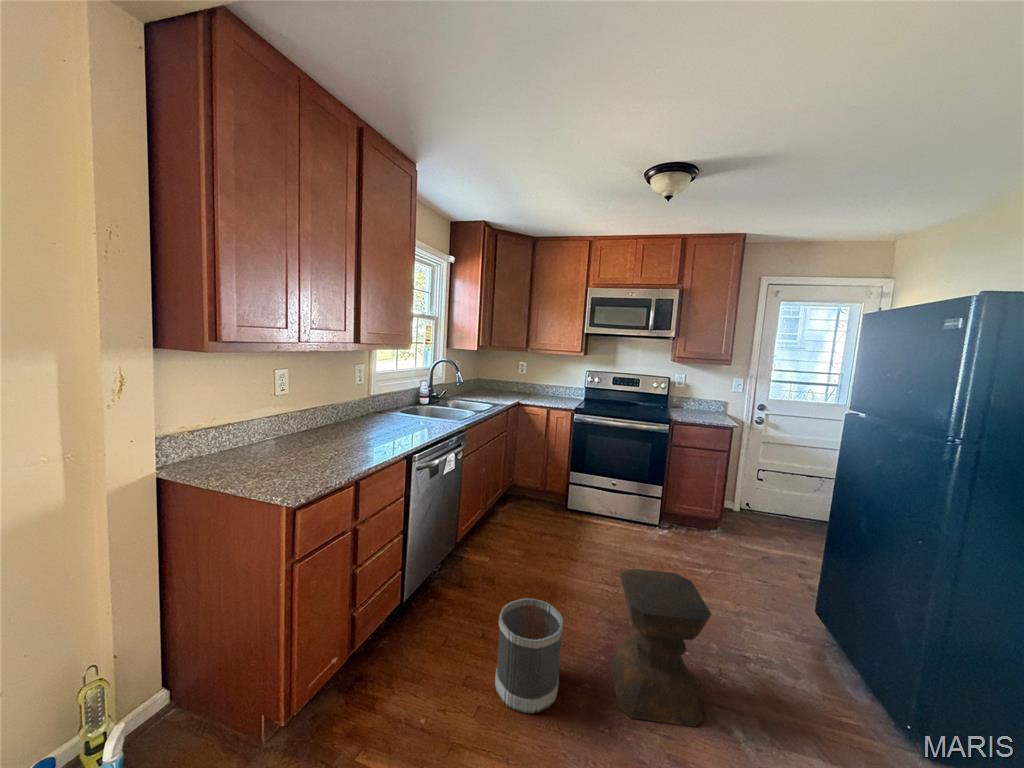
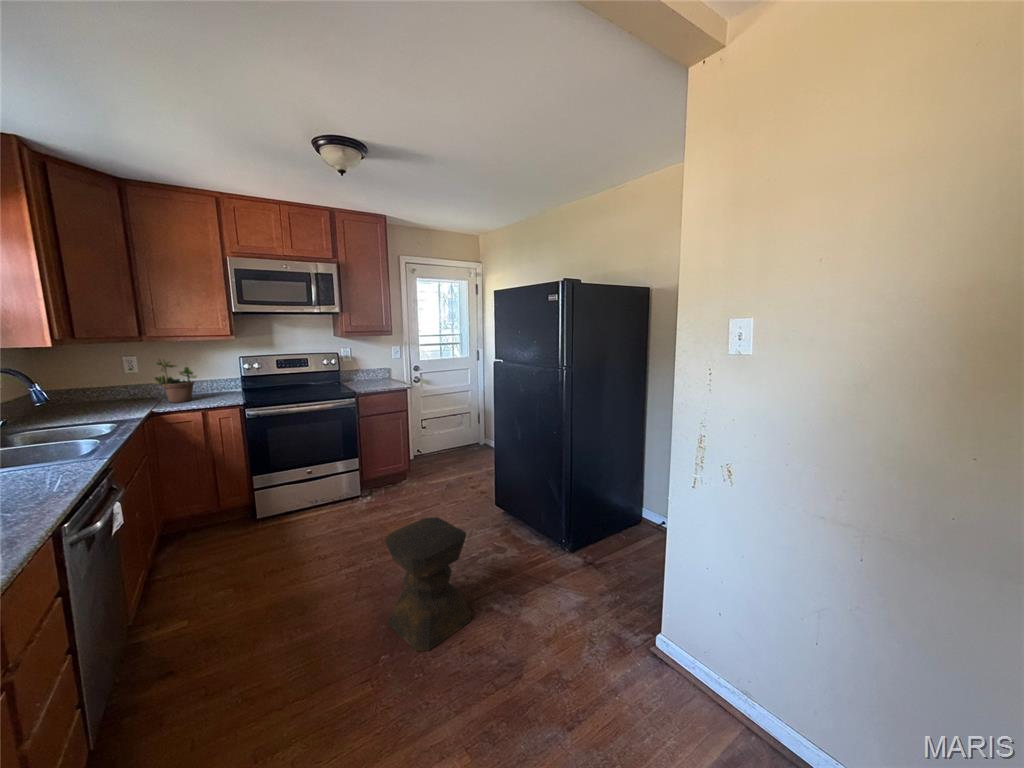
potted plant: none [527,362,554,400] -> present [154,360,197,403]
wastebasket: present [495,598,563,713] -> none [279,607,362,735]

